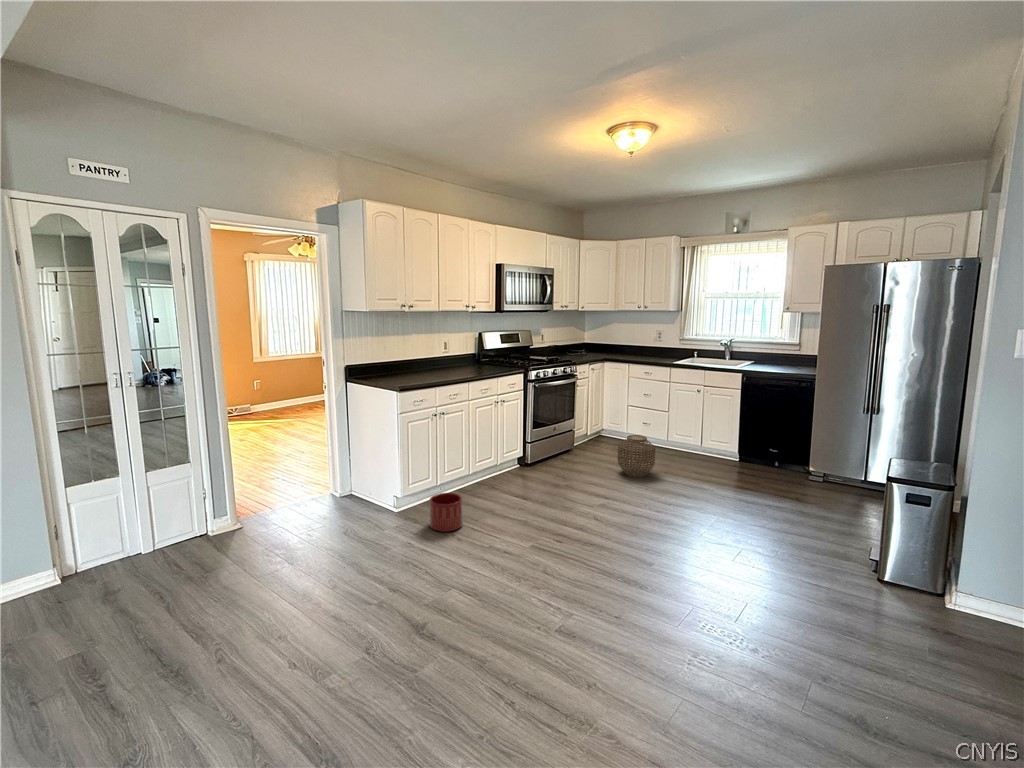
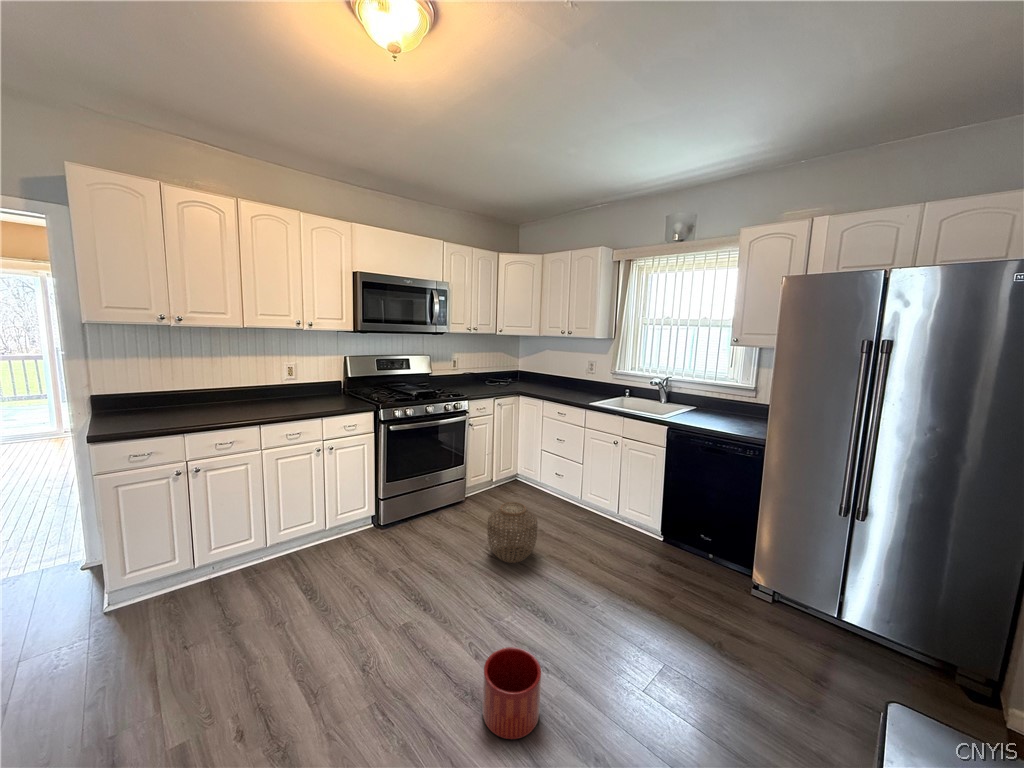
planter: present [430,493,463,532] -> present [482,647,541,739]

